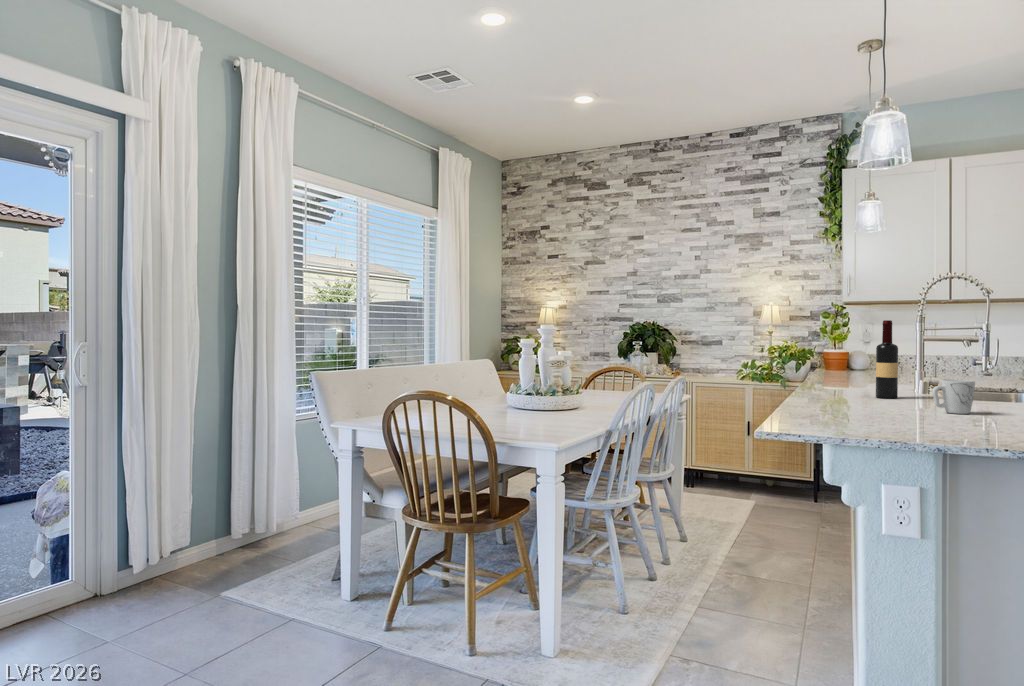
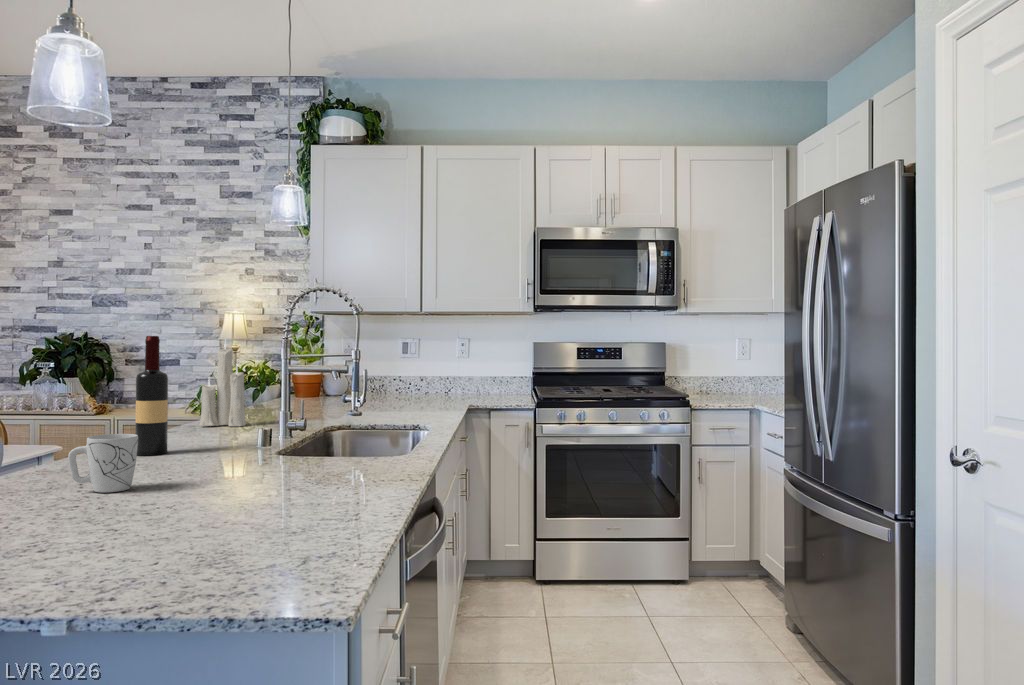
candle: none [841,320,877,386] -> present [200,340,246,426]

